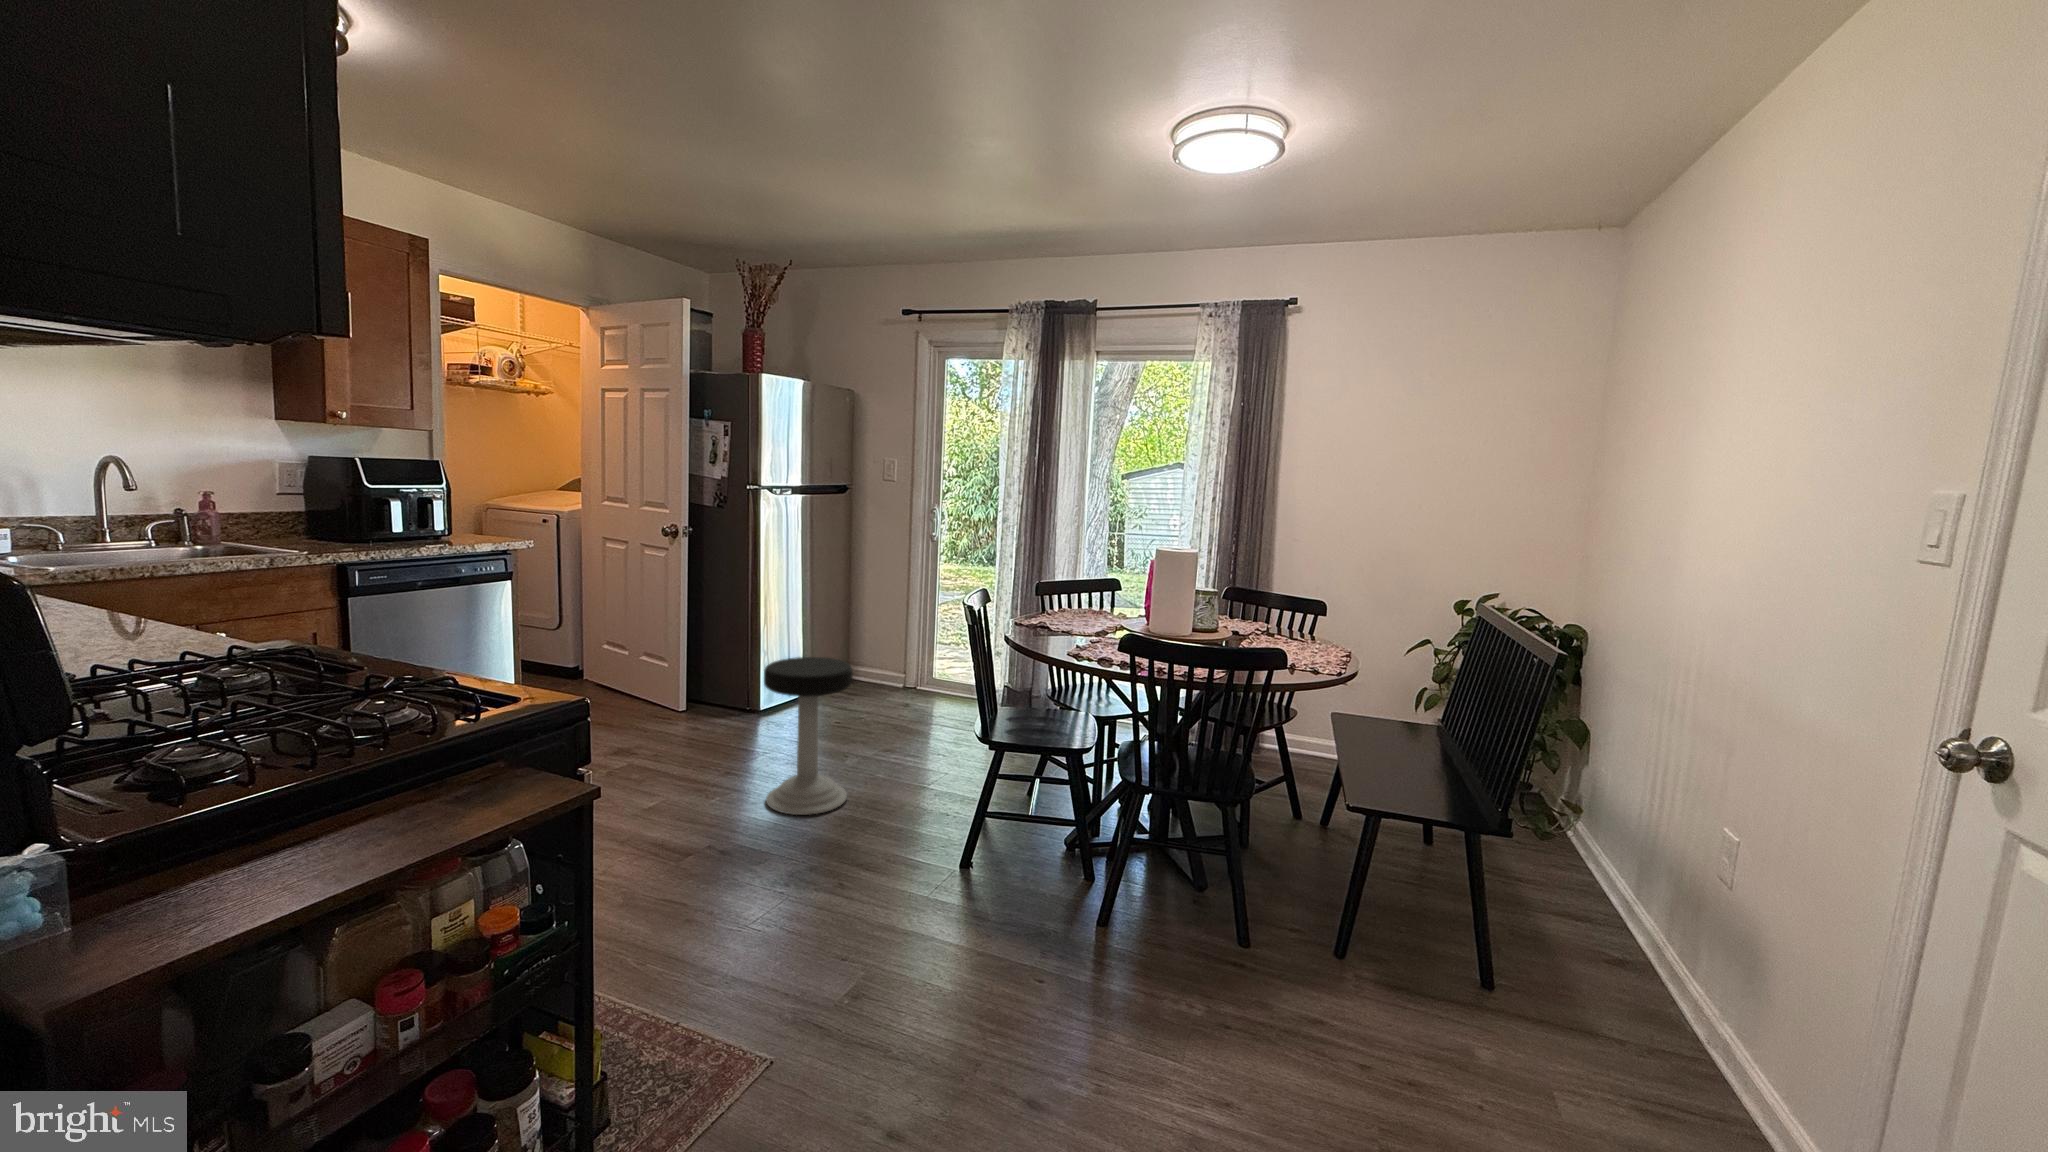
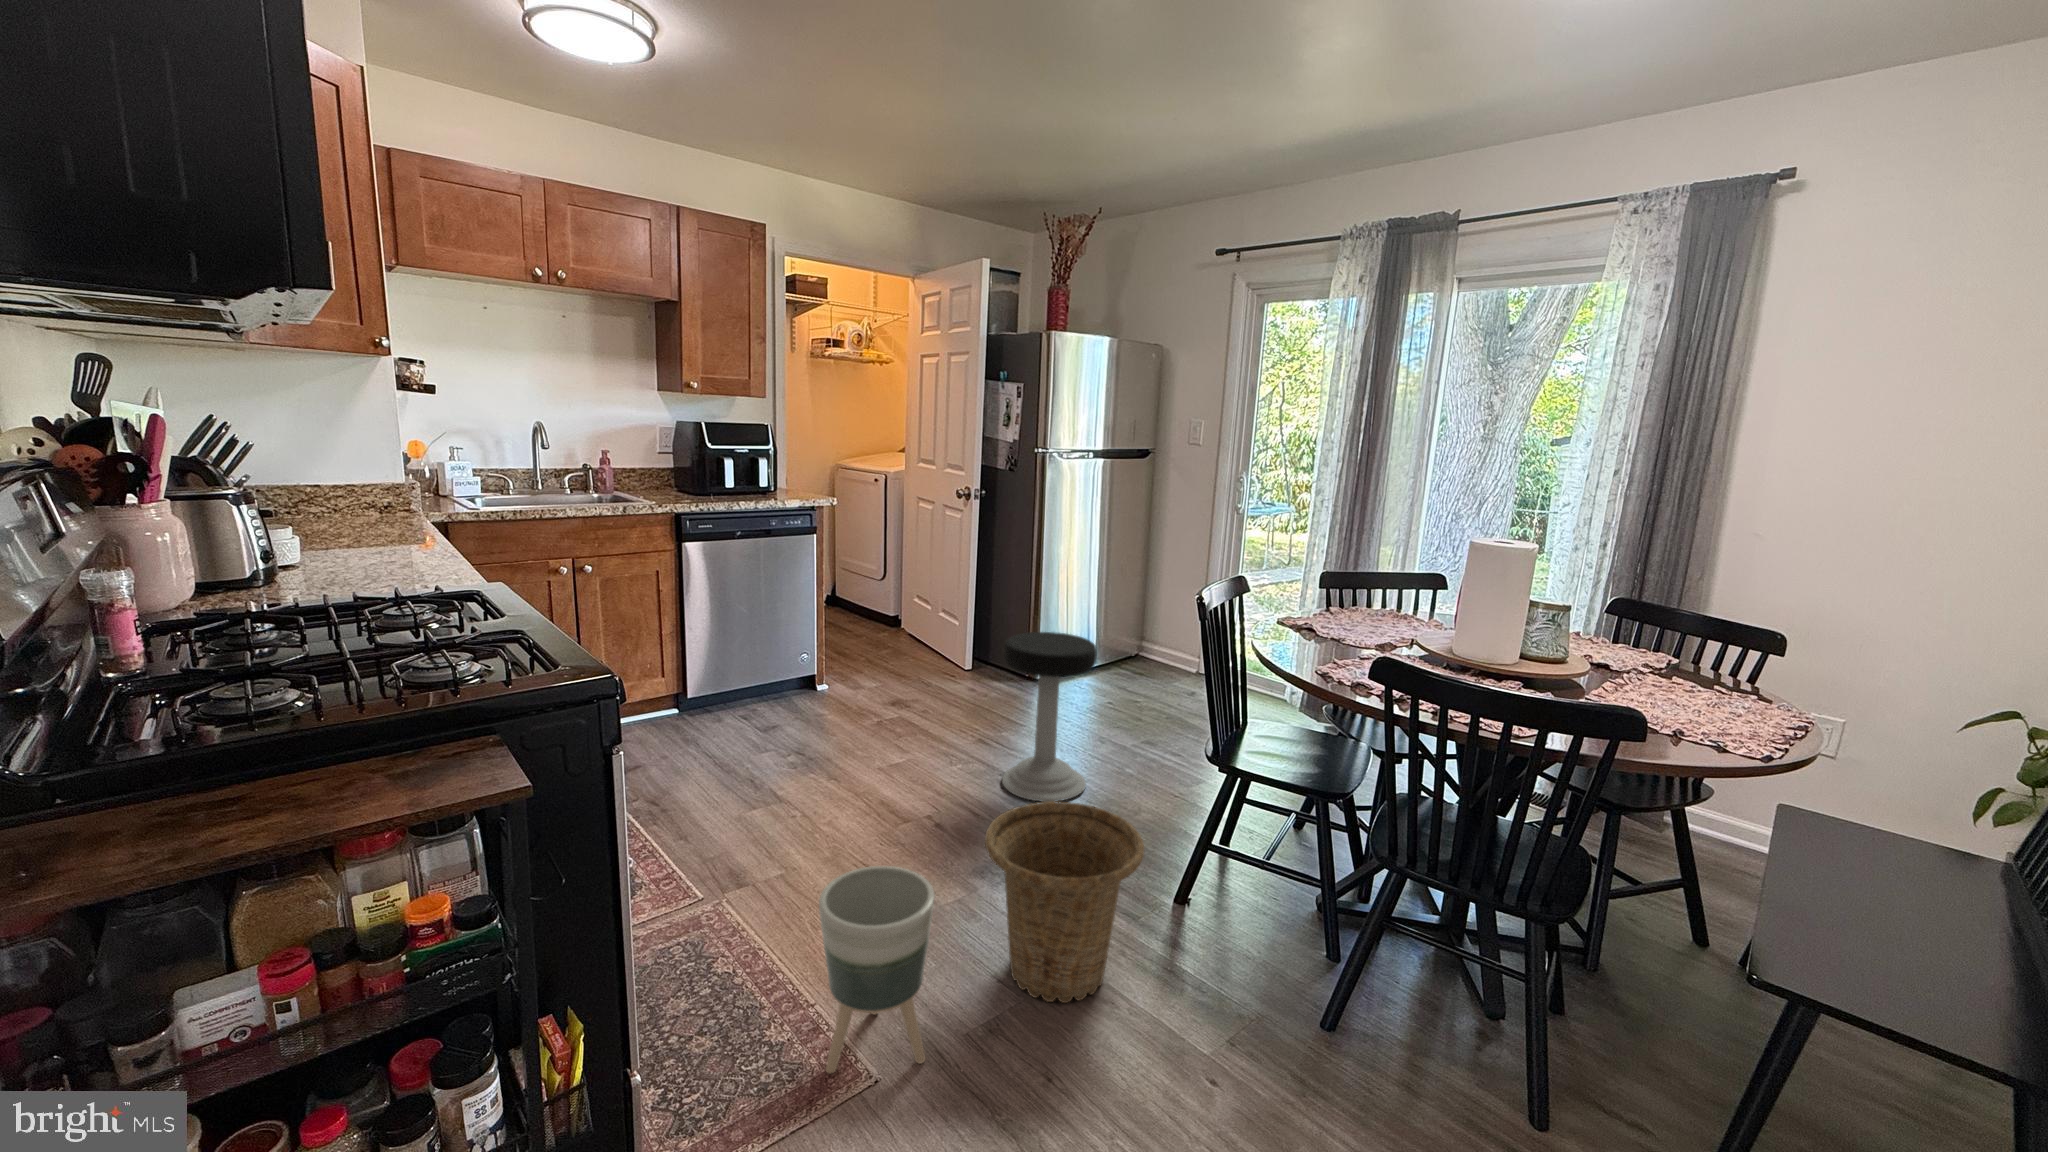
basket: none [820,794,958,964] -> present [985,802,1144,1003]
planter: none [701,869,809,1069] -> present [819,866,935,1073]

